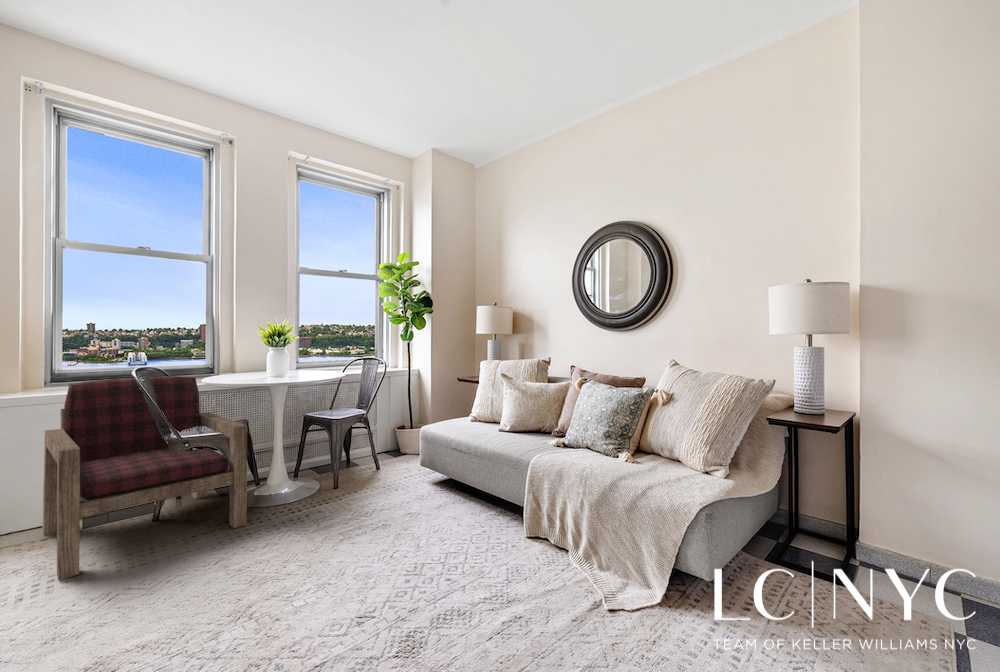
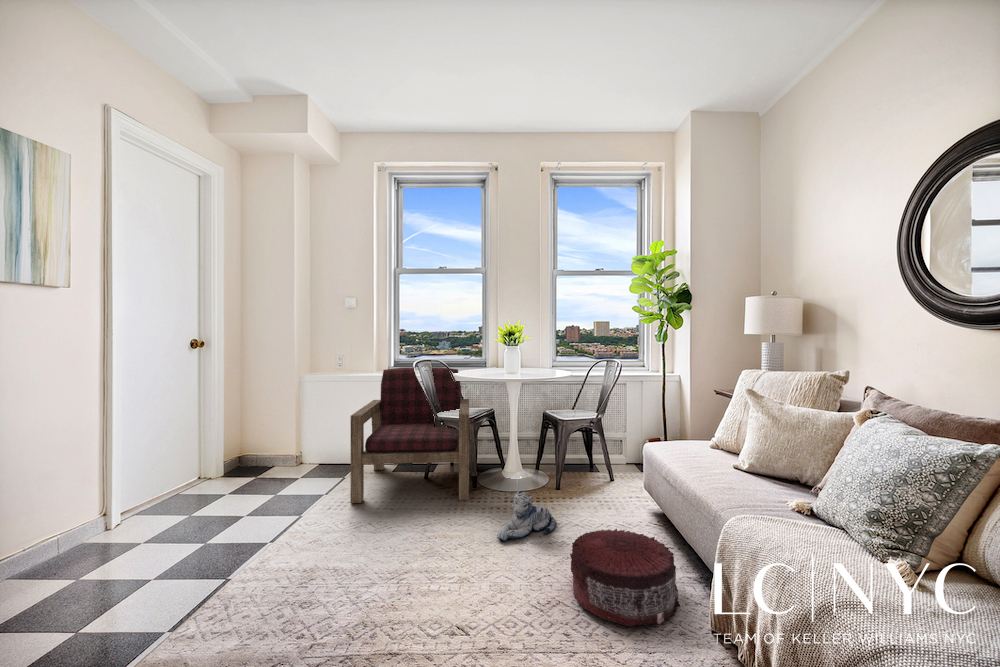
plush toy: none [319,491,367,543] -> present [497,491,556,541]
pouf: none [420,491,503,559] -> present [570,529,680,627]

